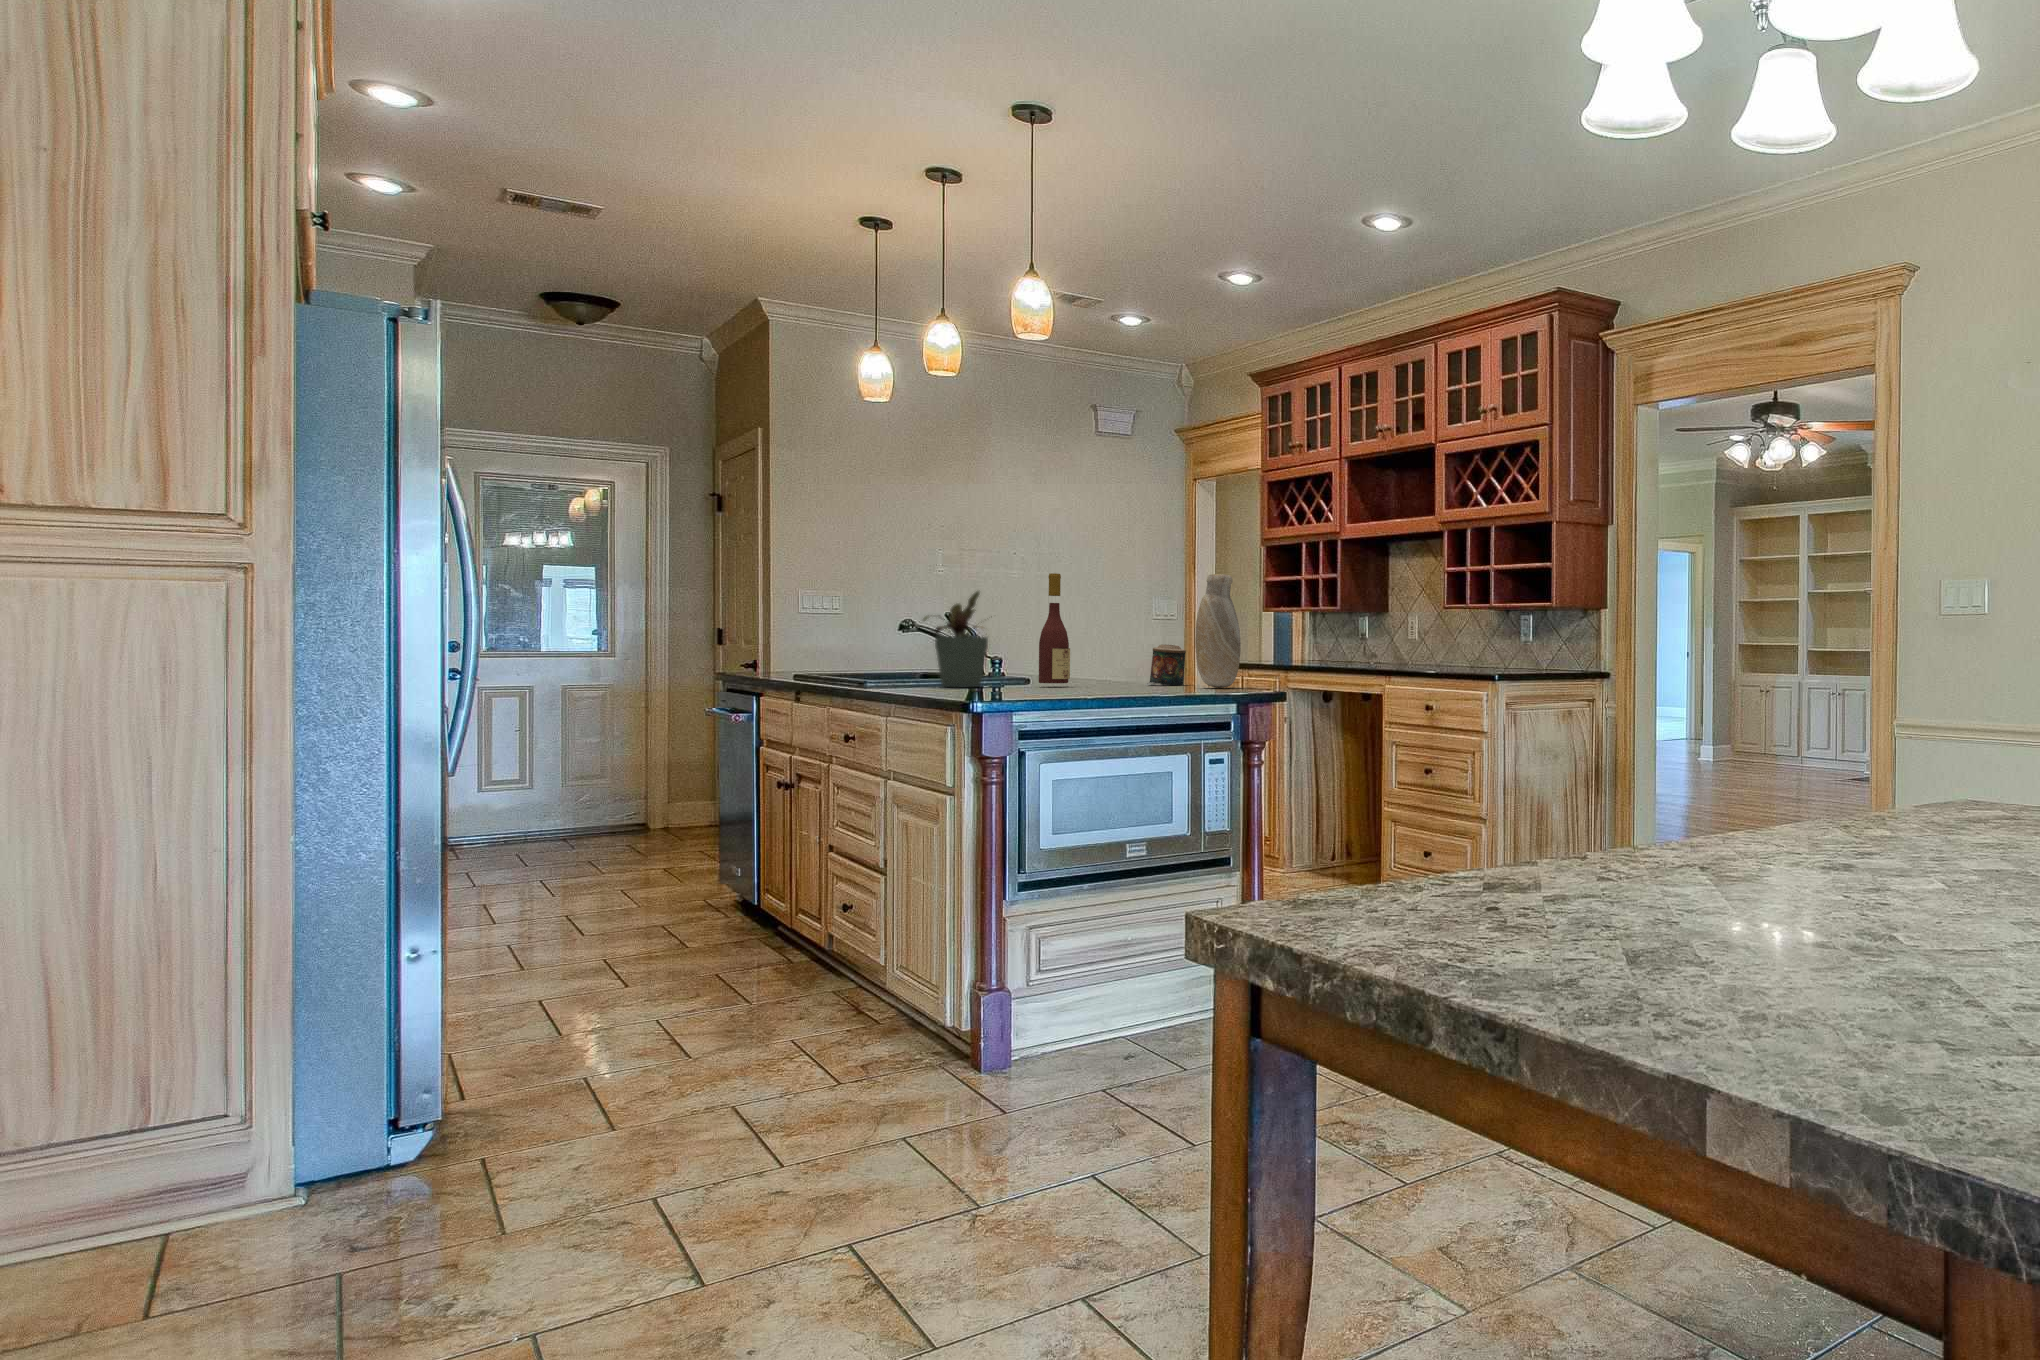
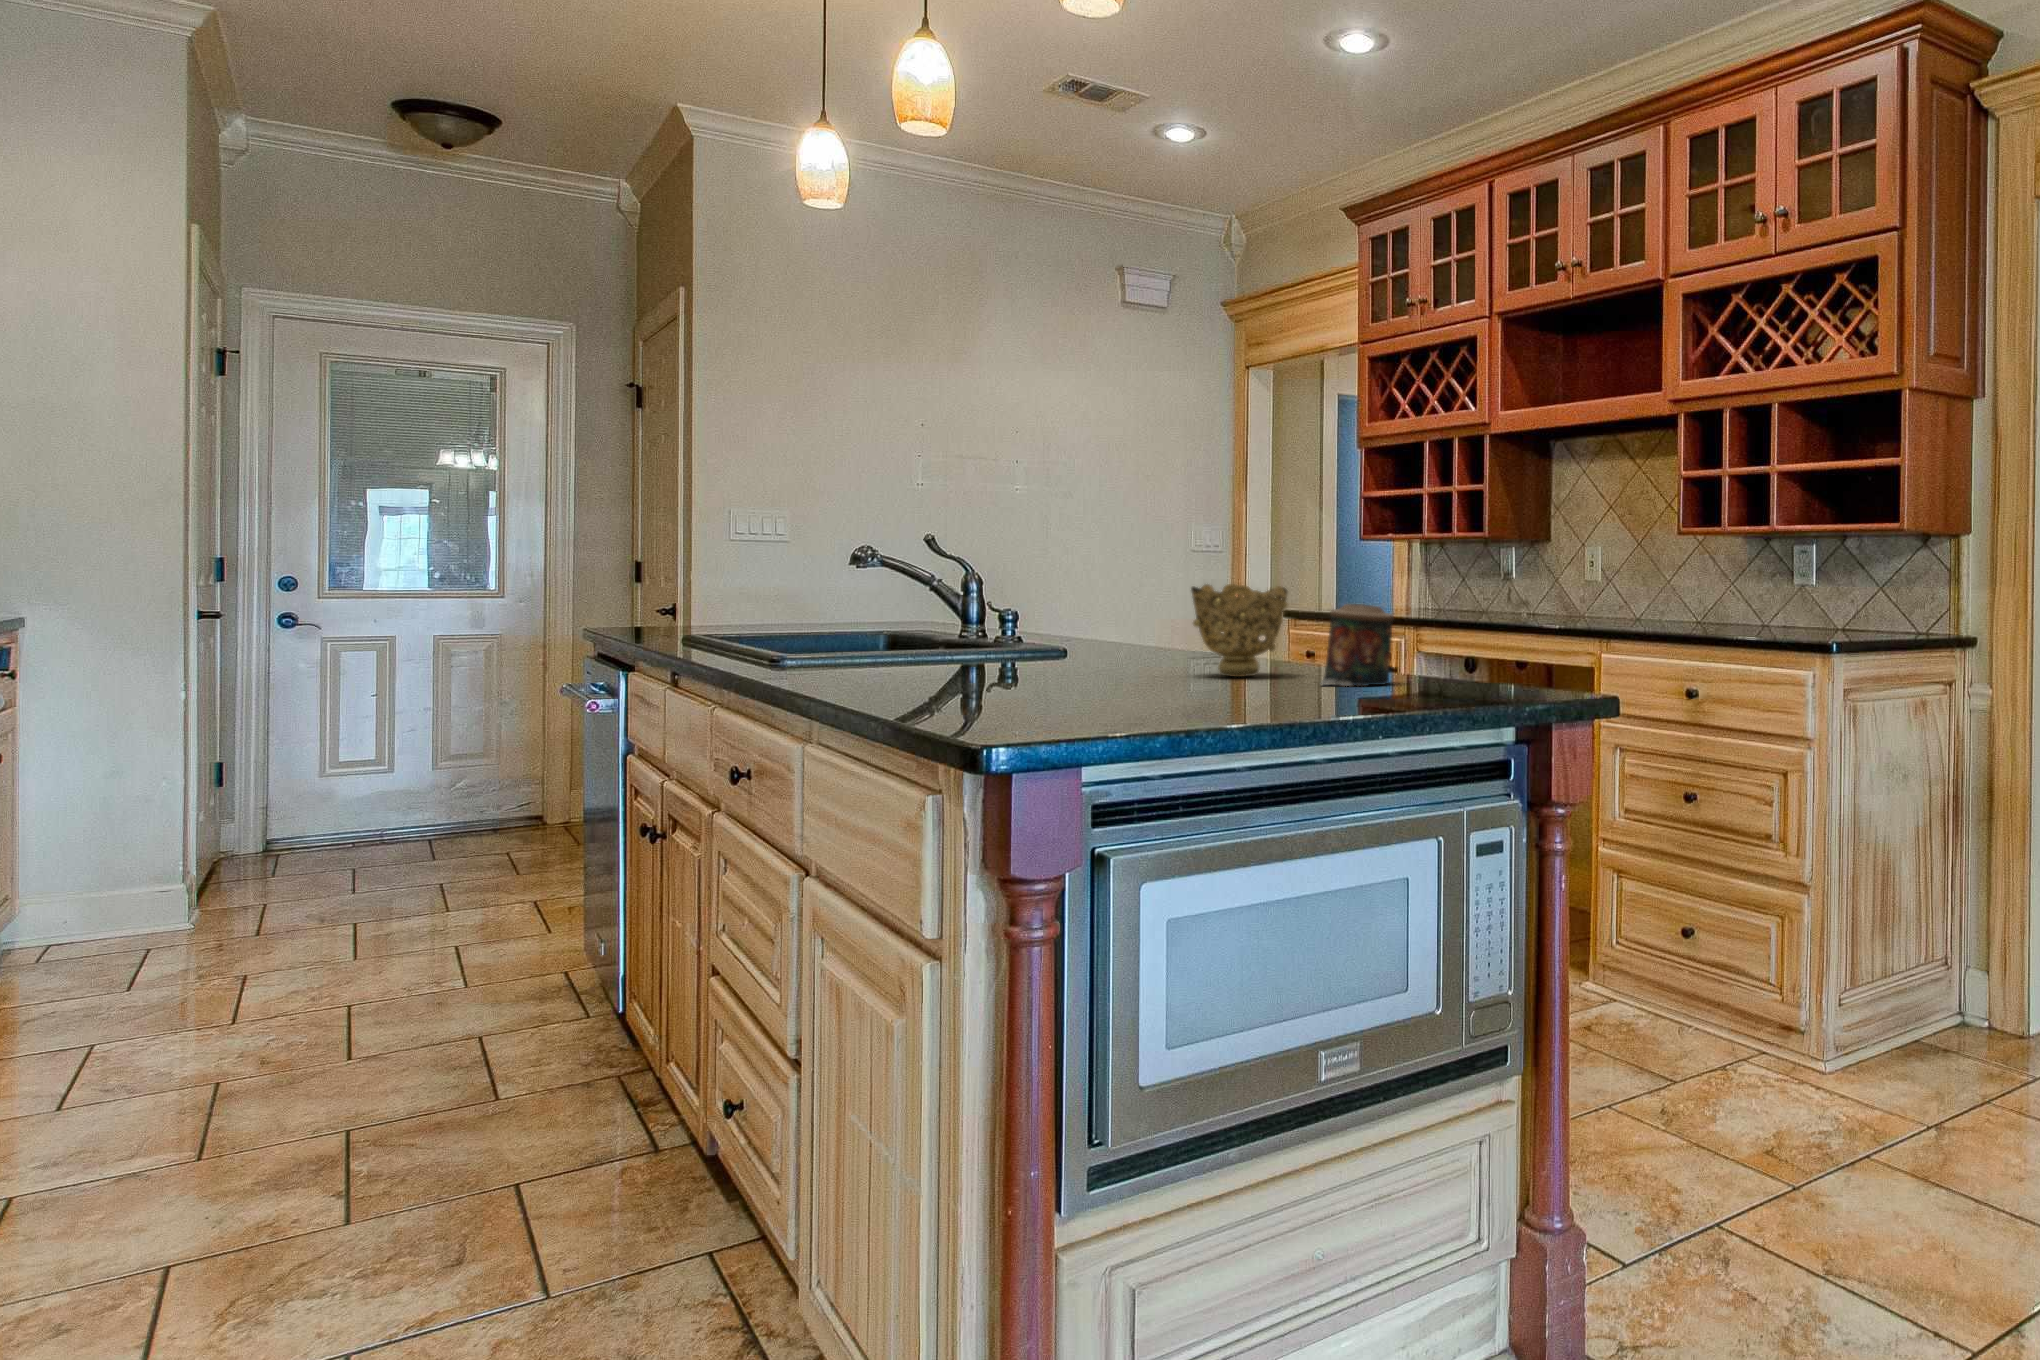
wine bottle: present [1039,573,1070,683] -> none [1119,461,1183,696]
vase: present [1195,574,1241,688] -> none [1446,459,1538,698]
potted plant: present [923,591,988,687] -> none [889,496,1049,700]
decorative bowl: none [1084,635,1138,683] -> present [1191,584,1288,677]

